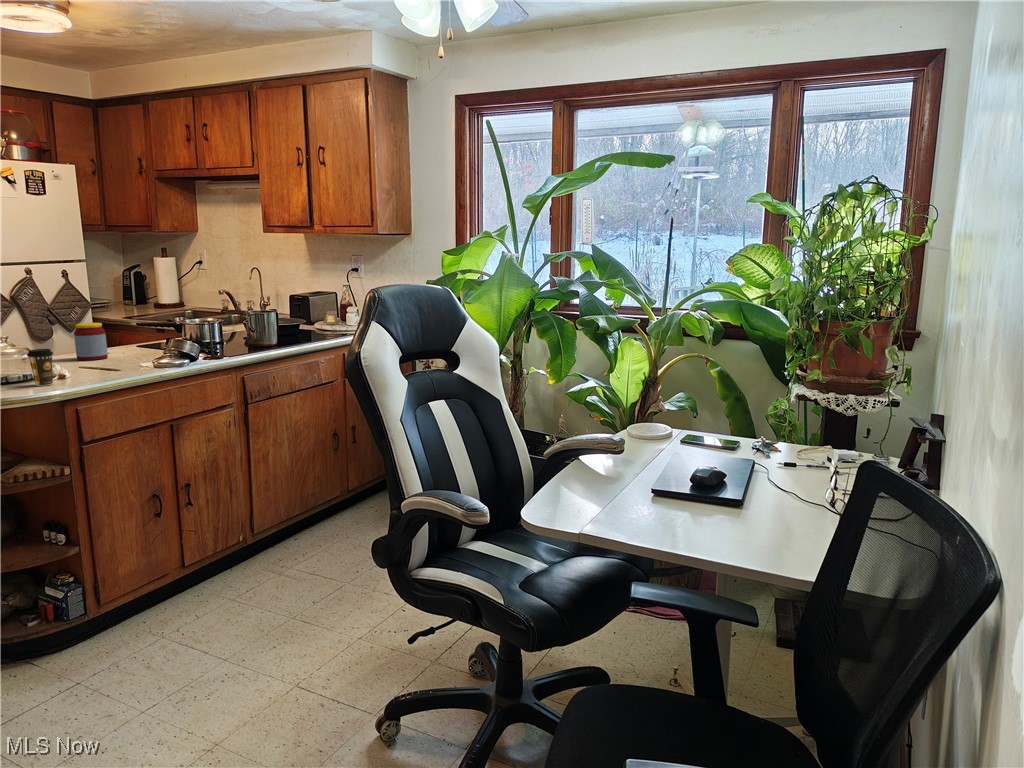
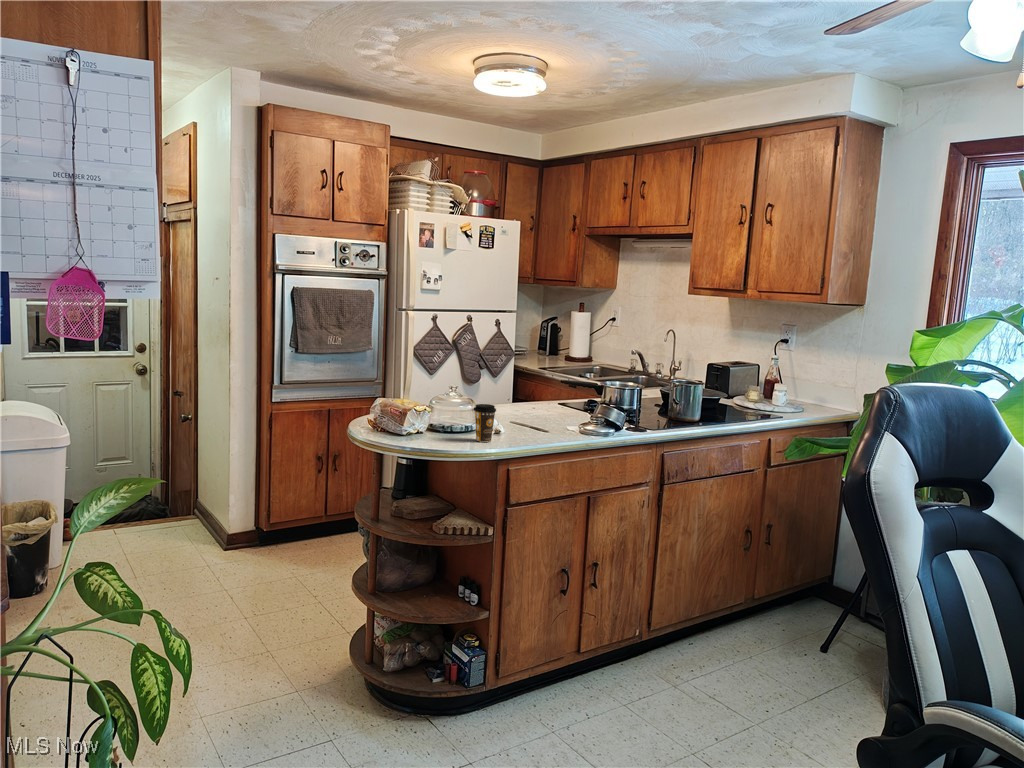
jar: present [74,323,108,360] -> none [507,377,535,415]

